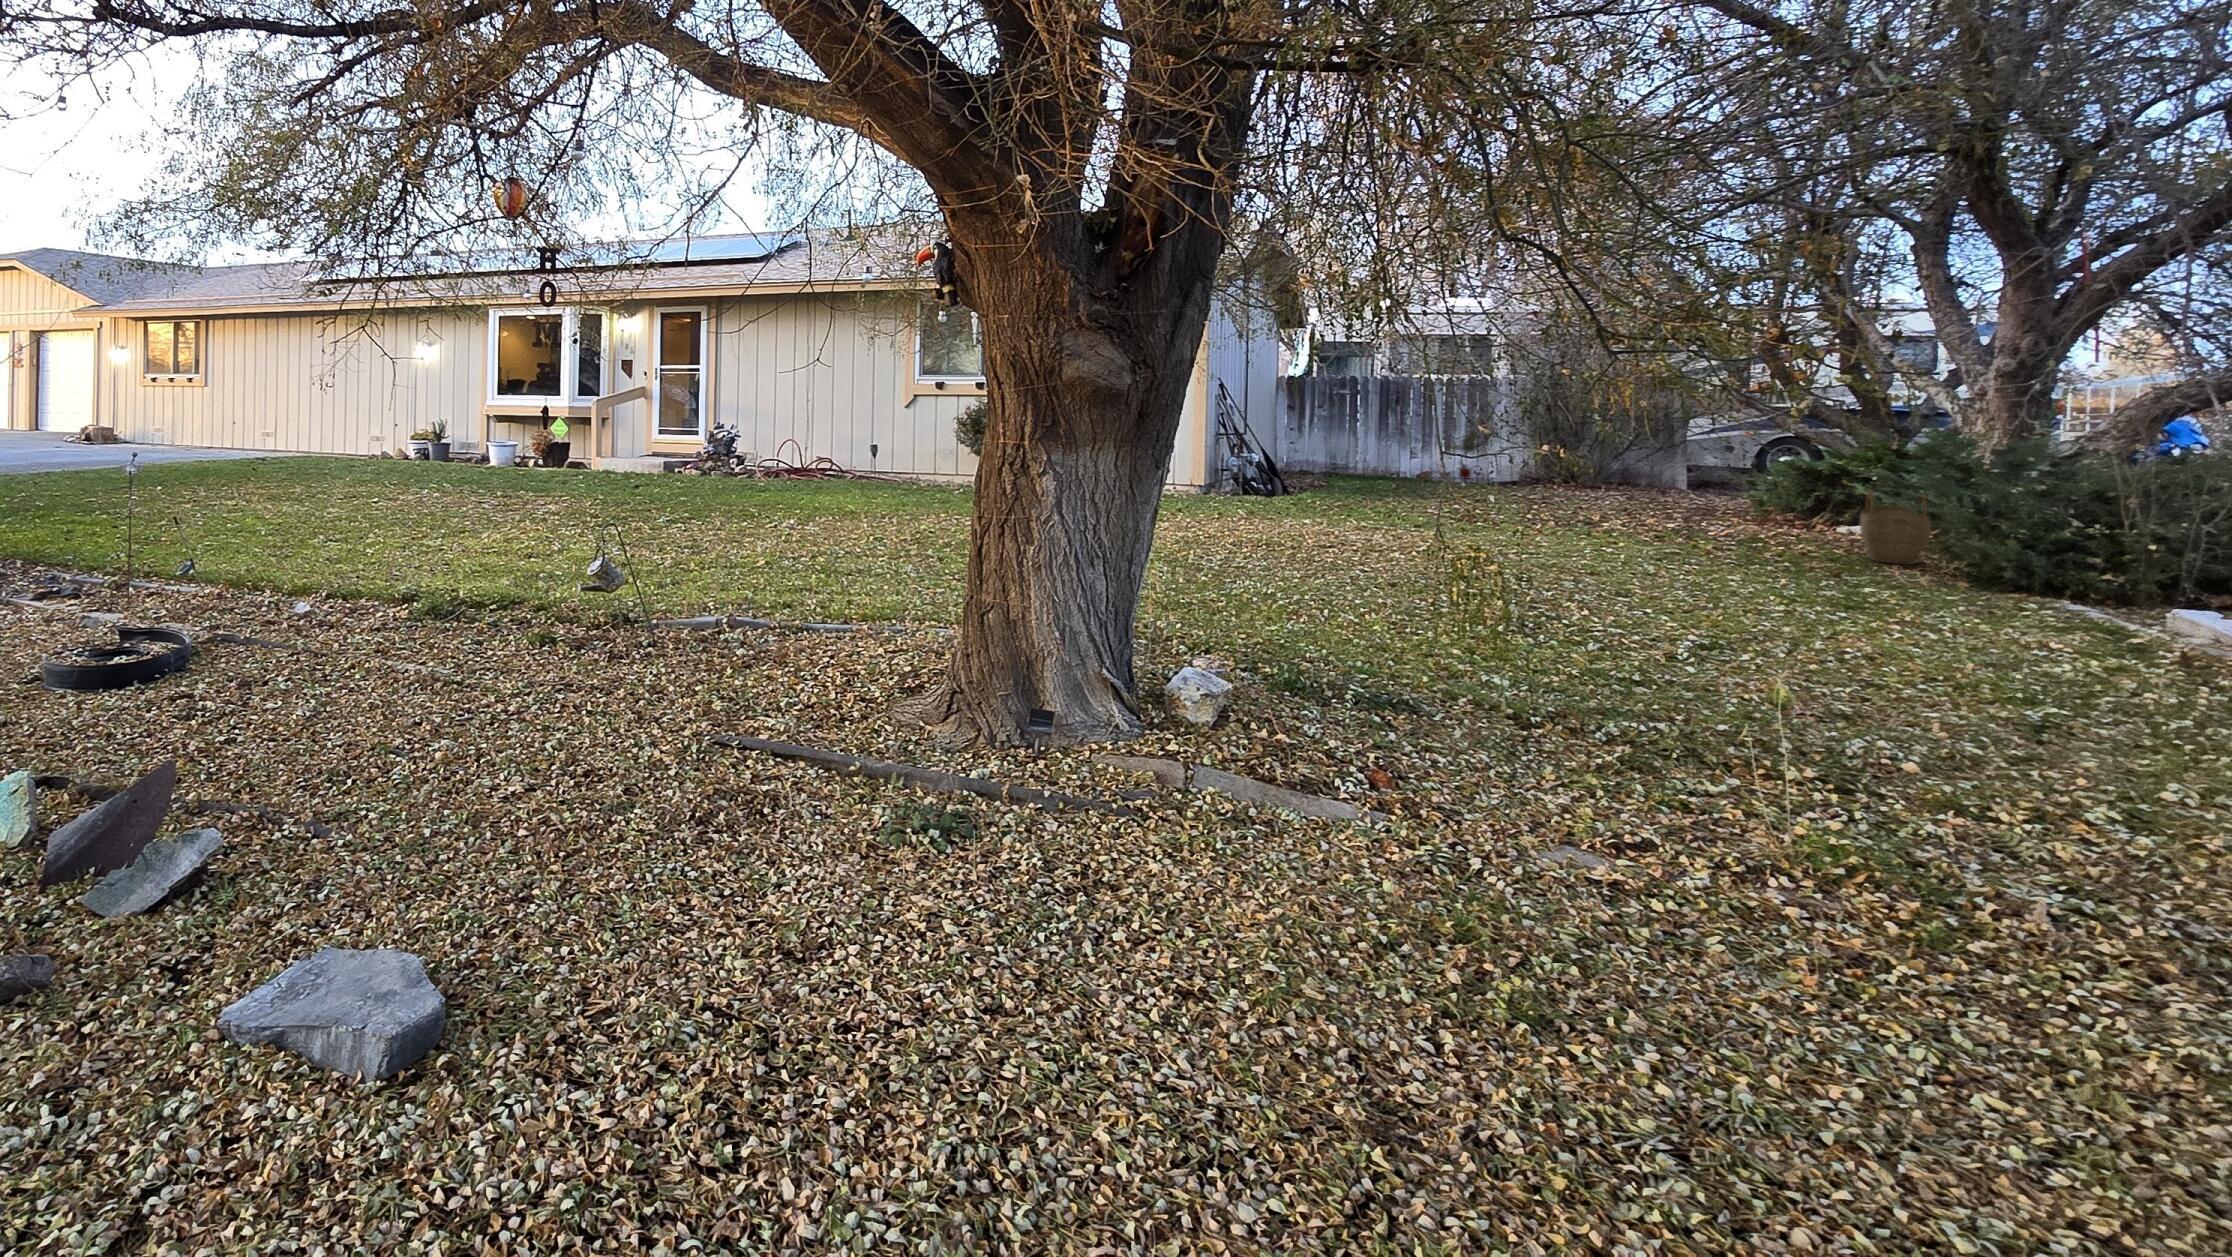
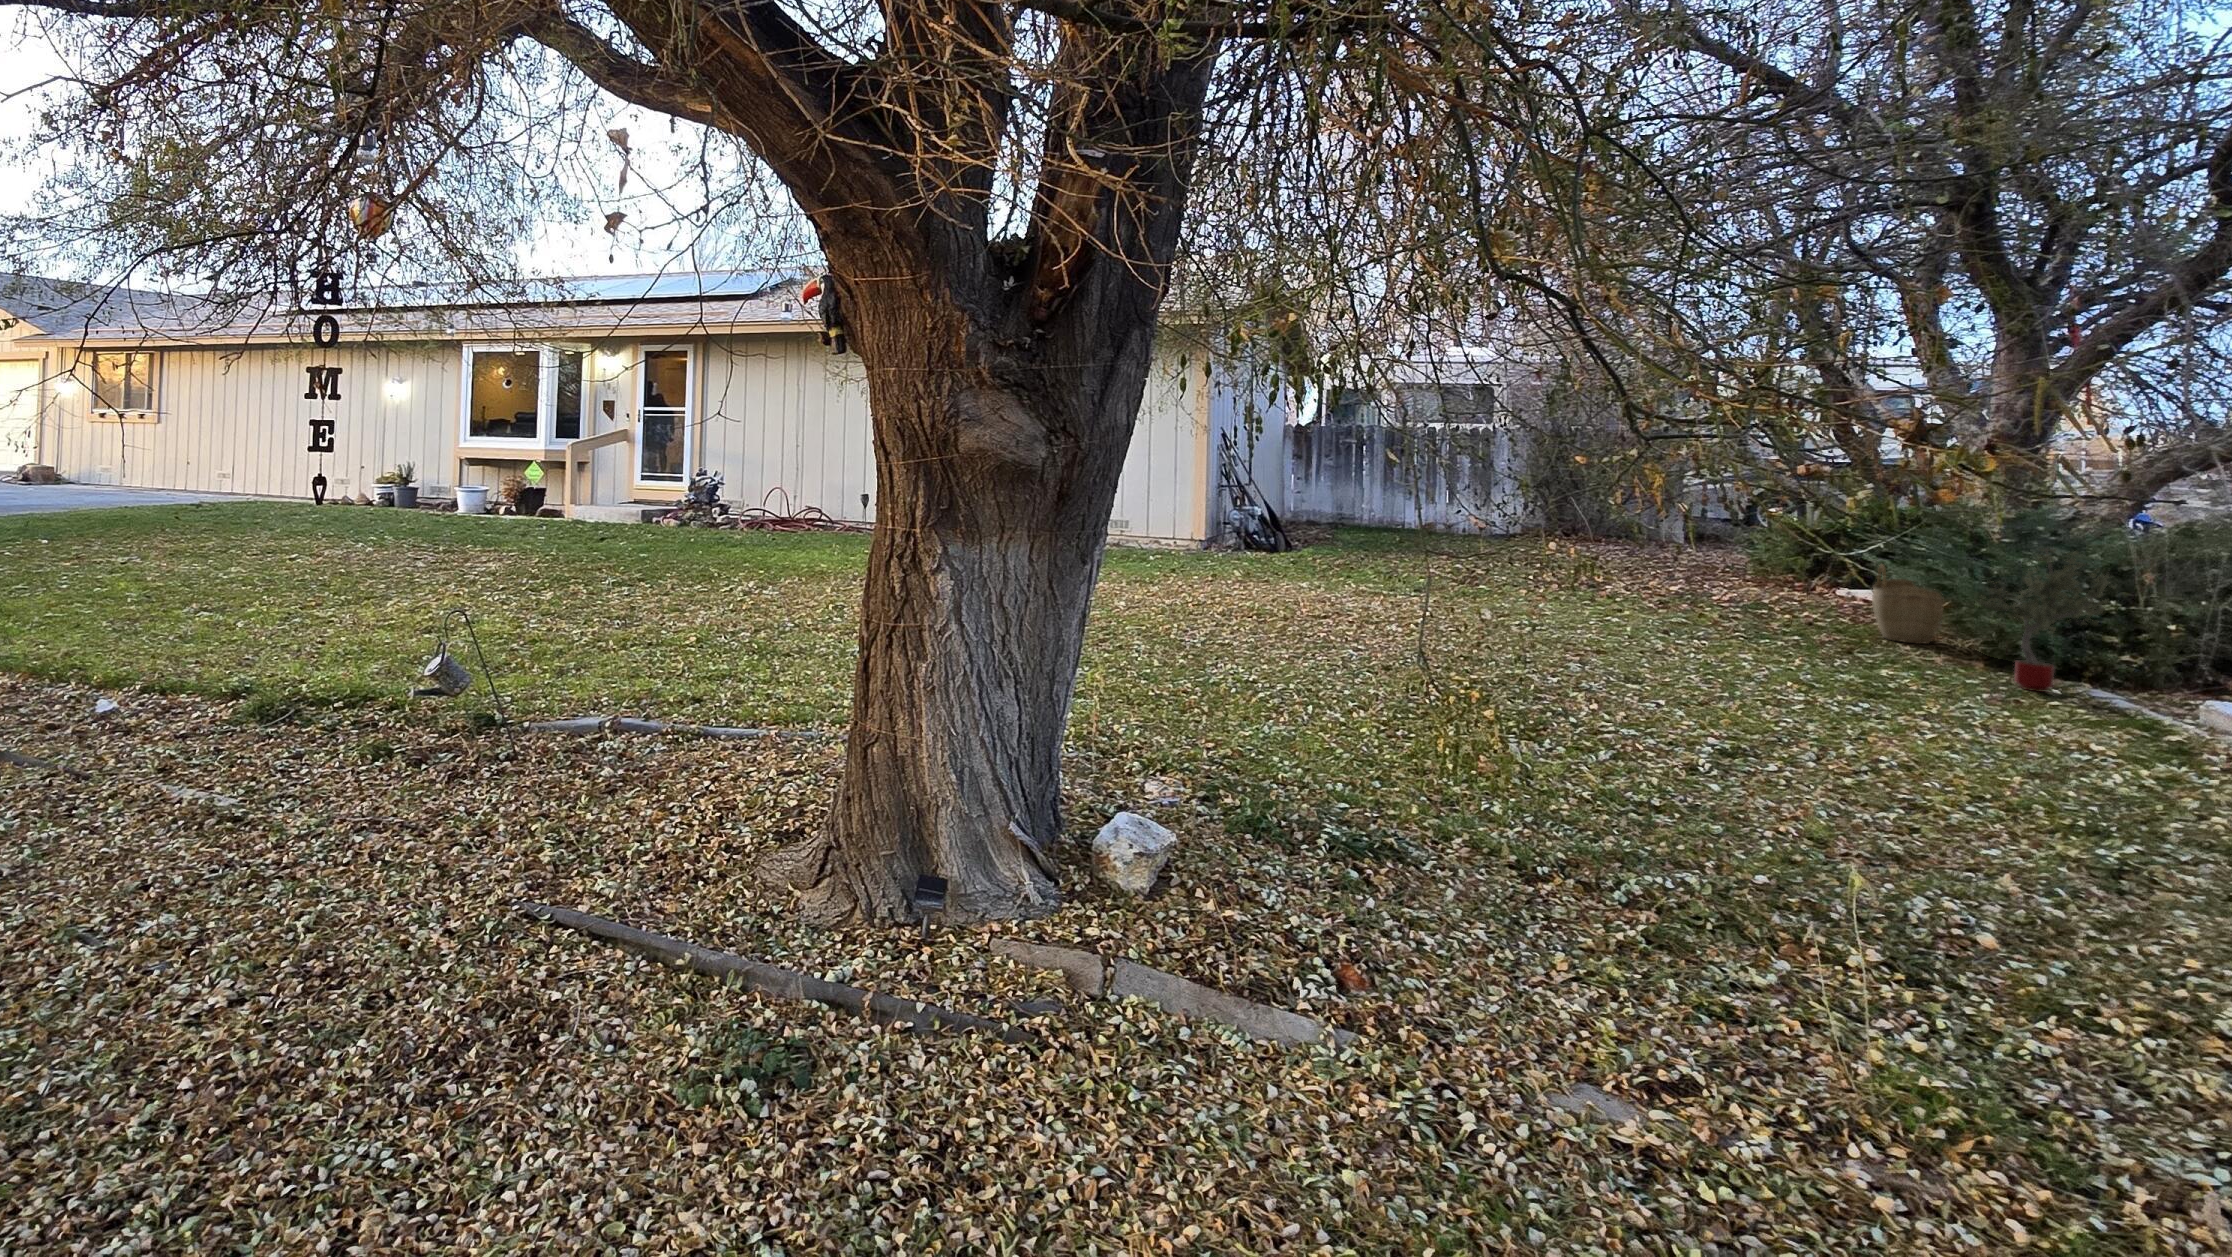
potted tree: present [1441,425,1494,479] -> present [1978,548,2110,692]

